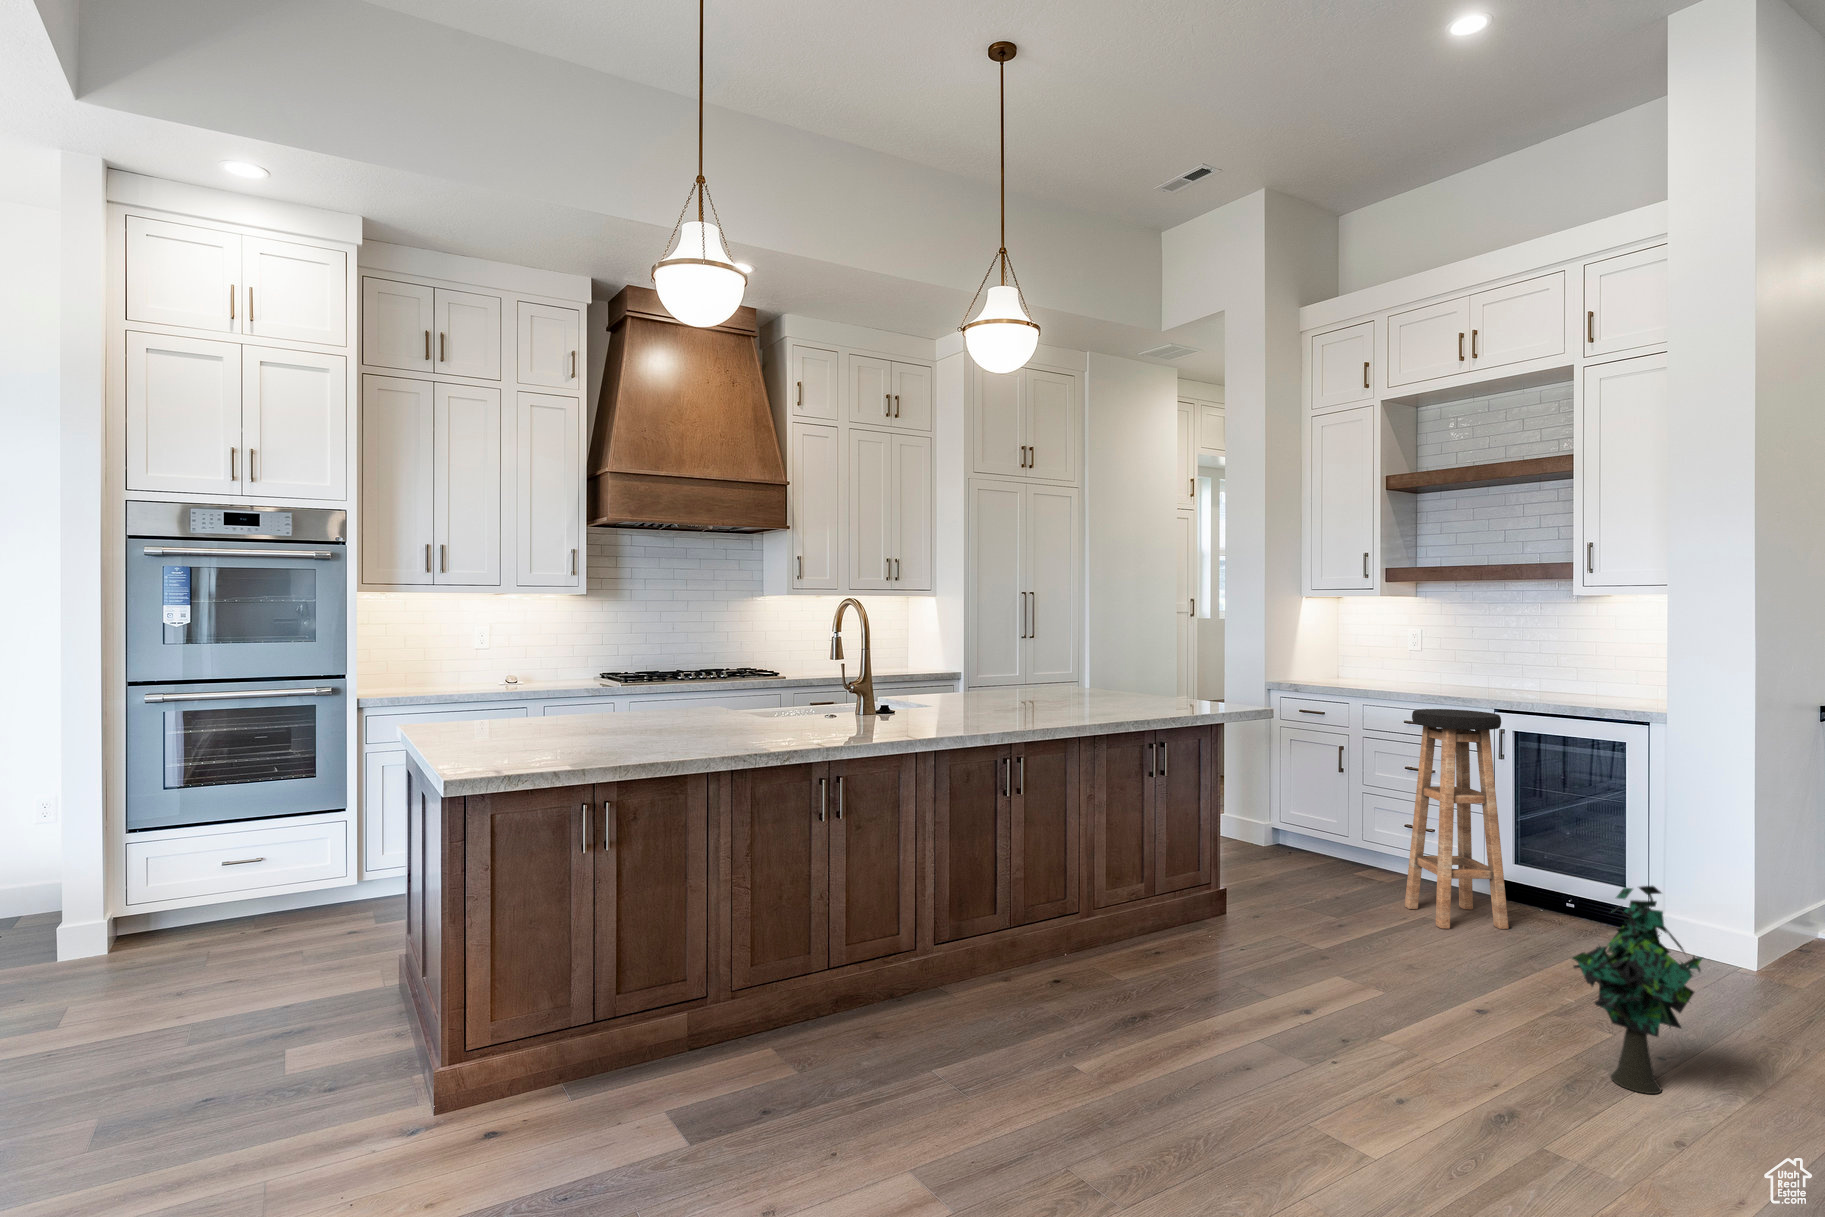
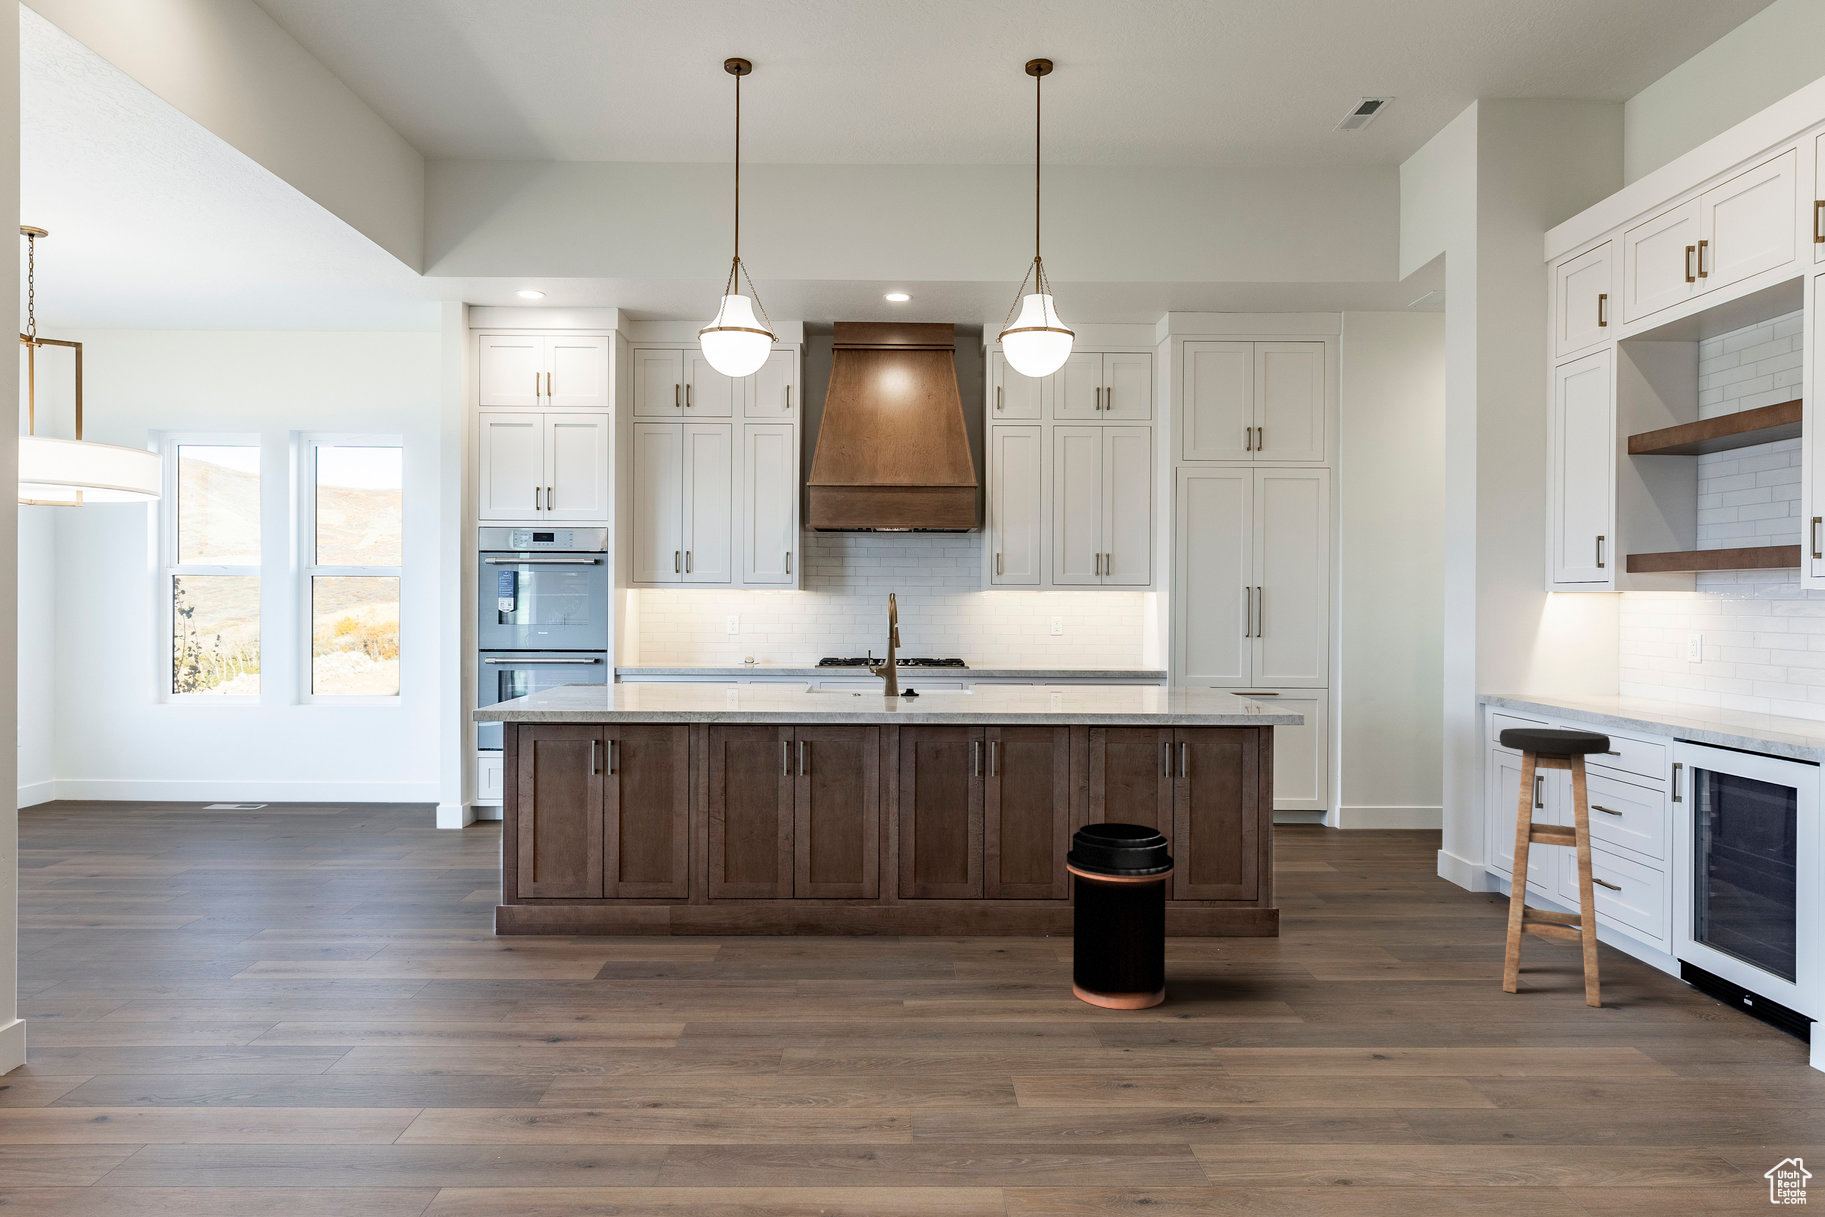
trash can: none [1177,831,1288,1025] -> present [1067,823,1174,1009]
decorative plant: present [1572,886,1702,1094] -> none [1345,909,1485,1135]

